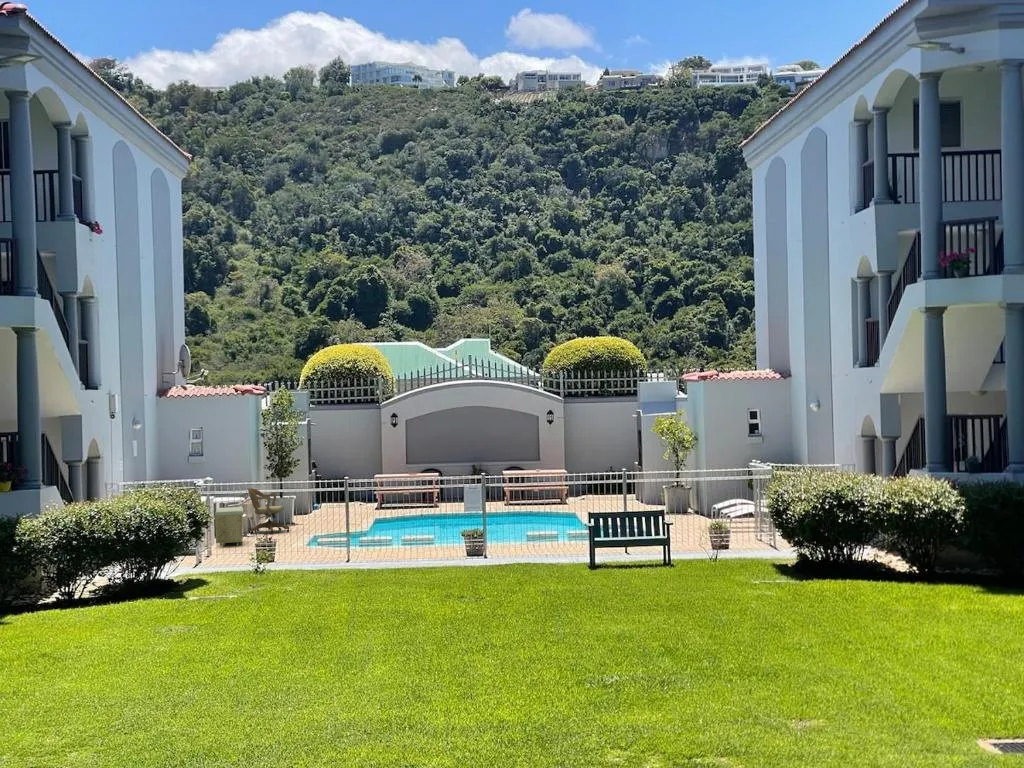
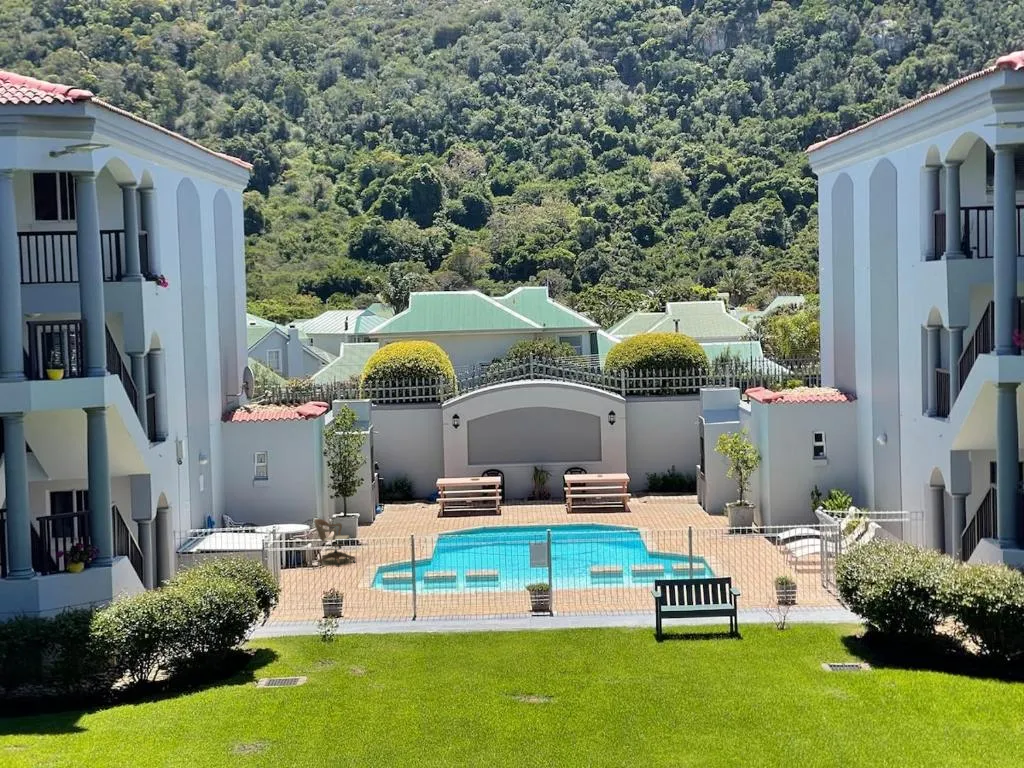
storage bench: present [215,507,244,546] -> none [284,545,311,587]

